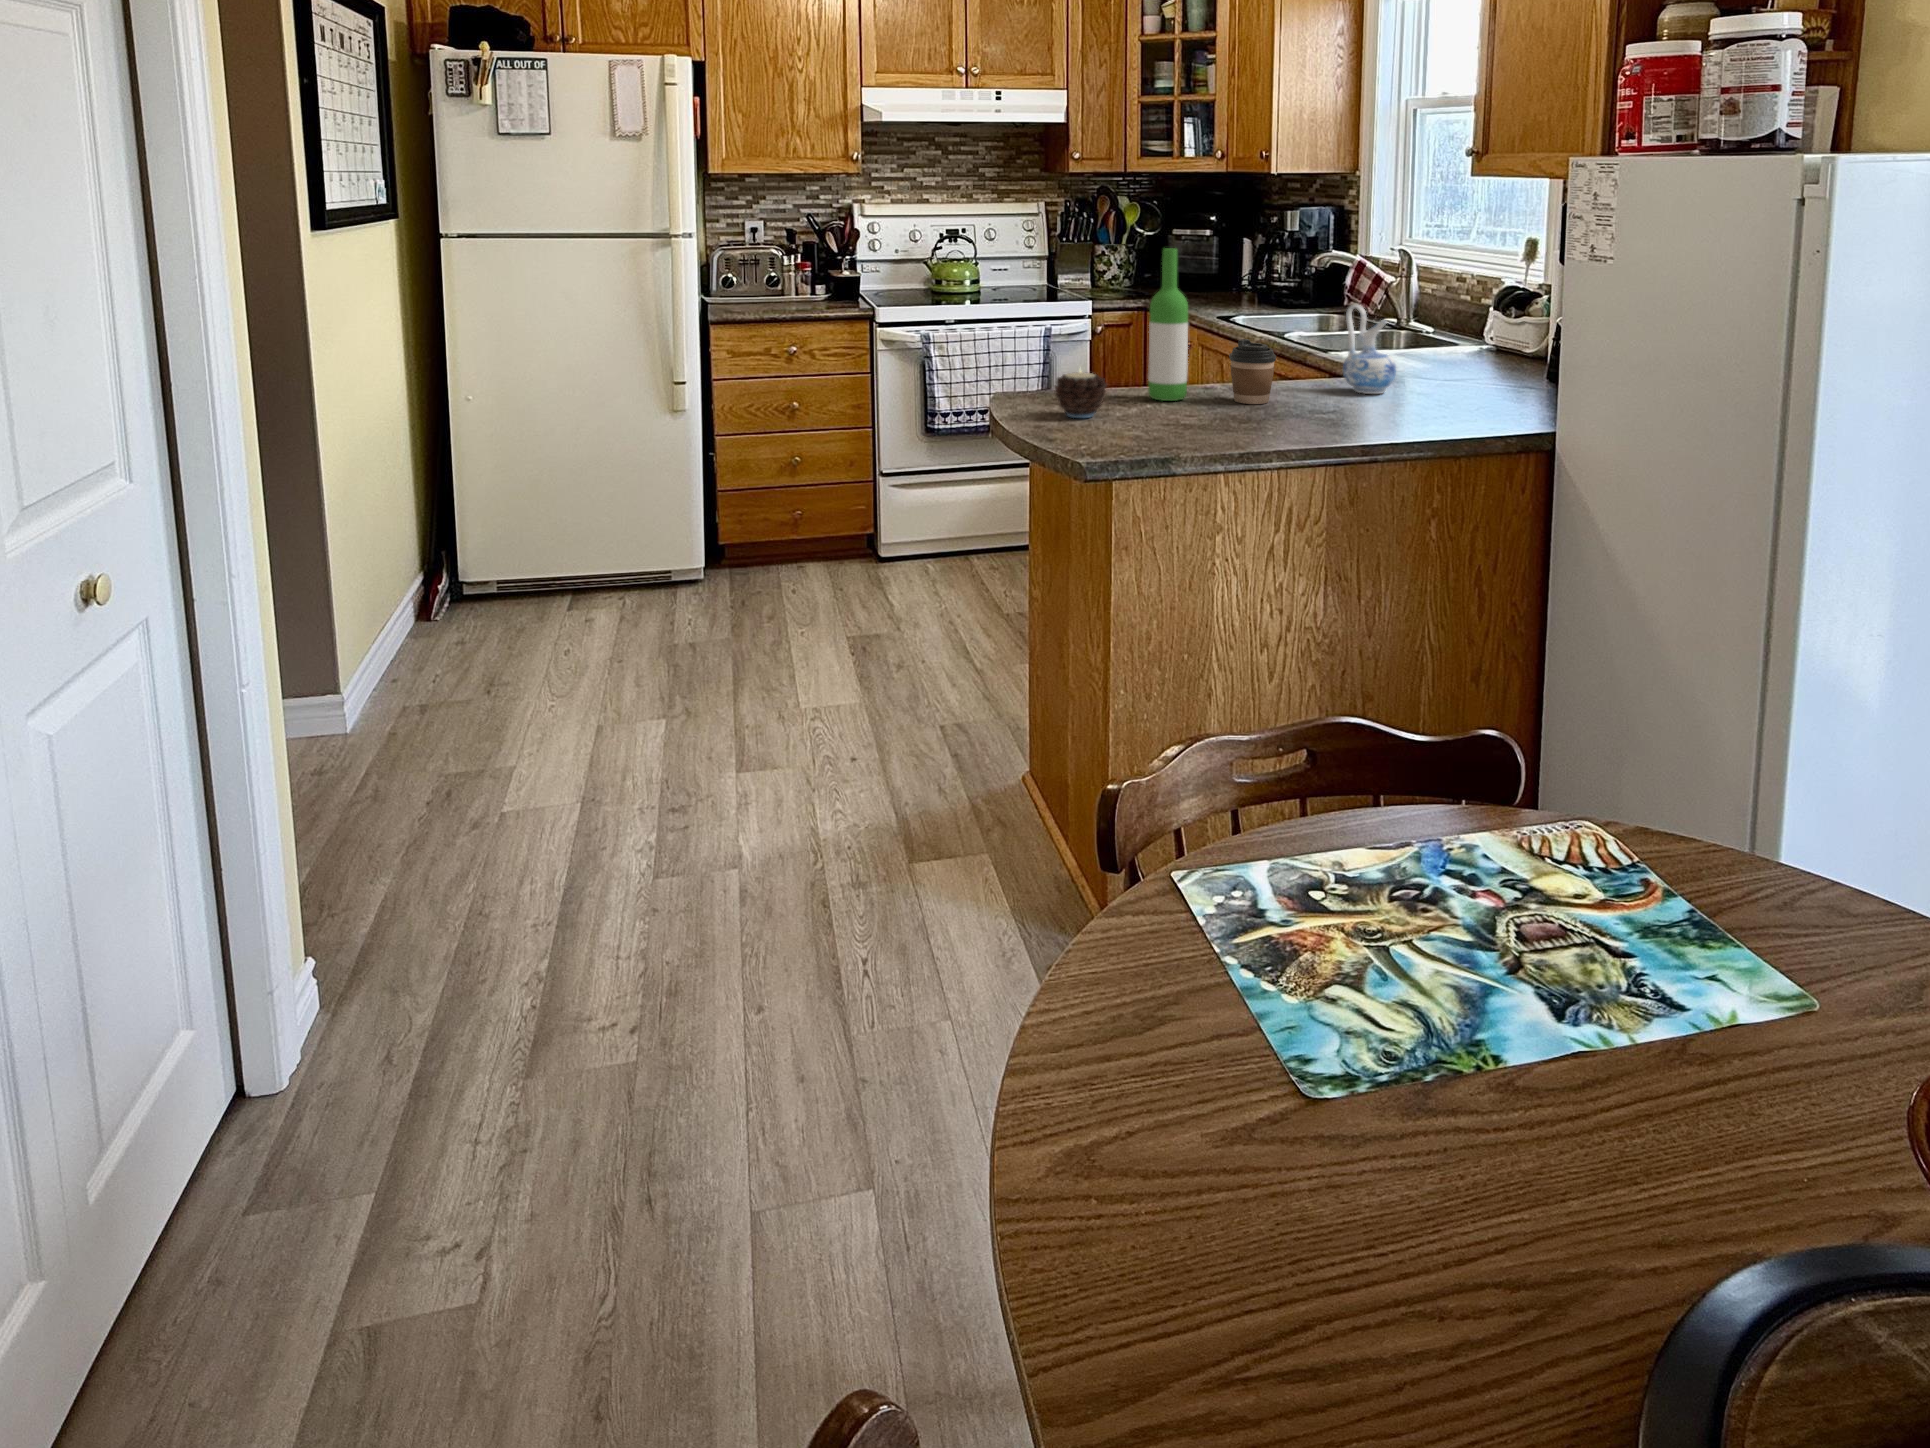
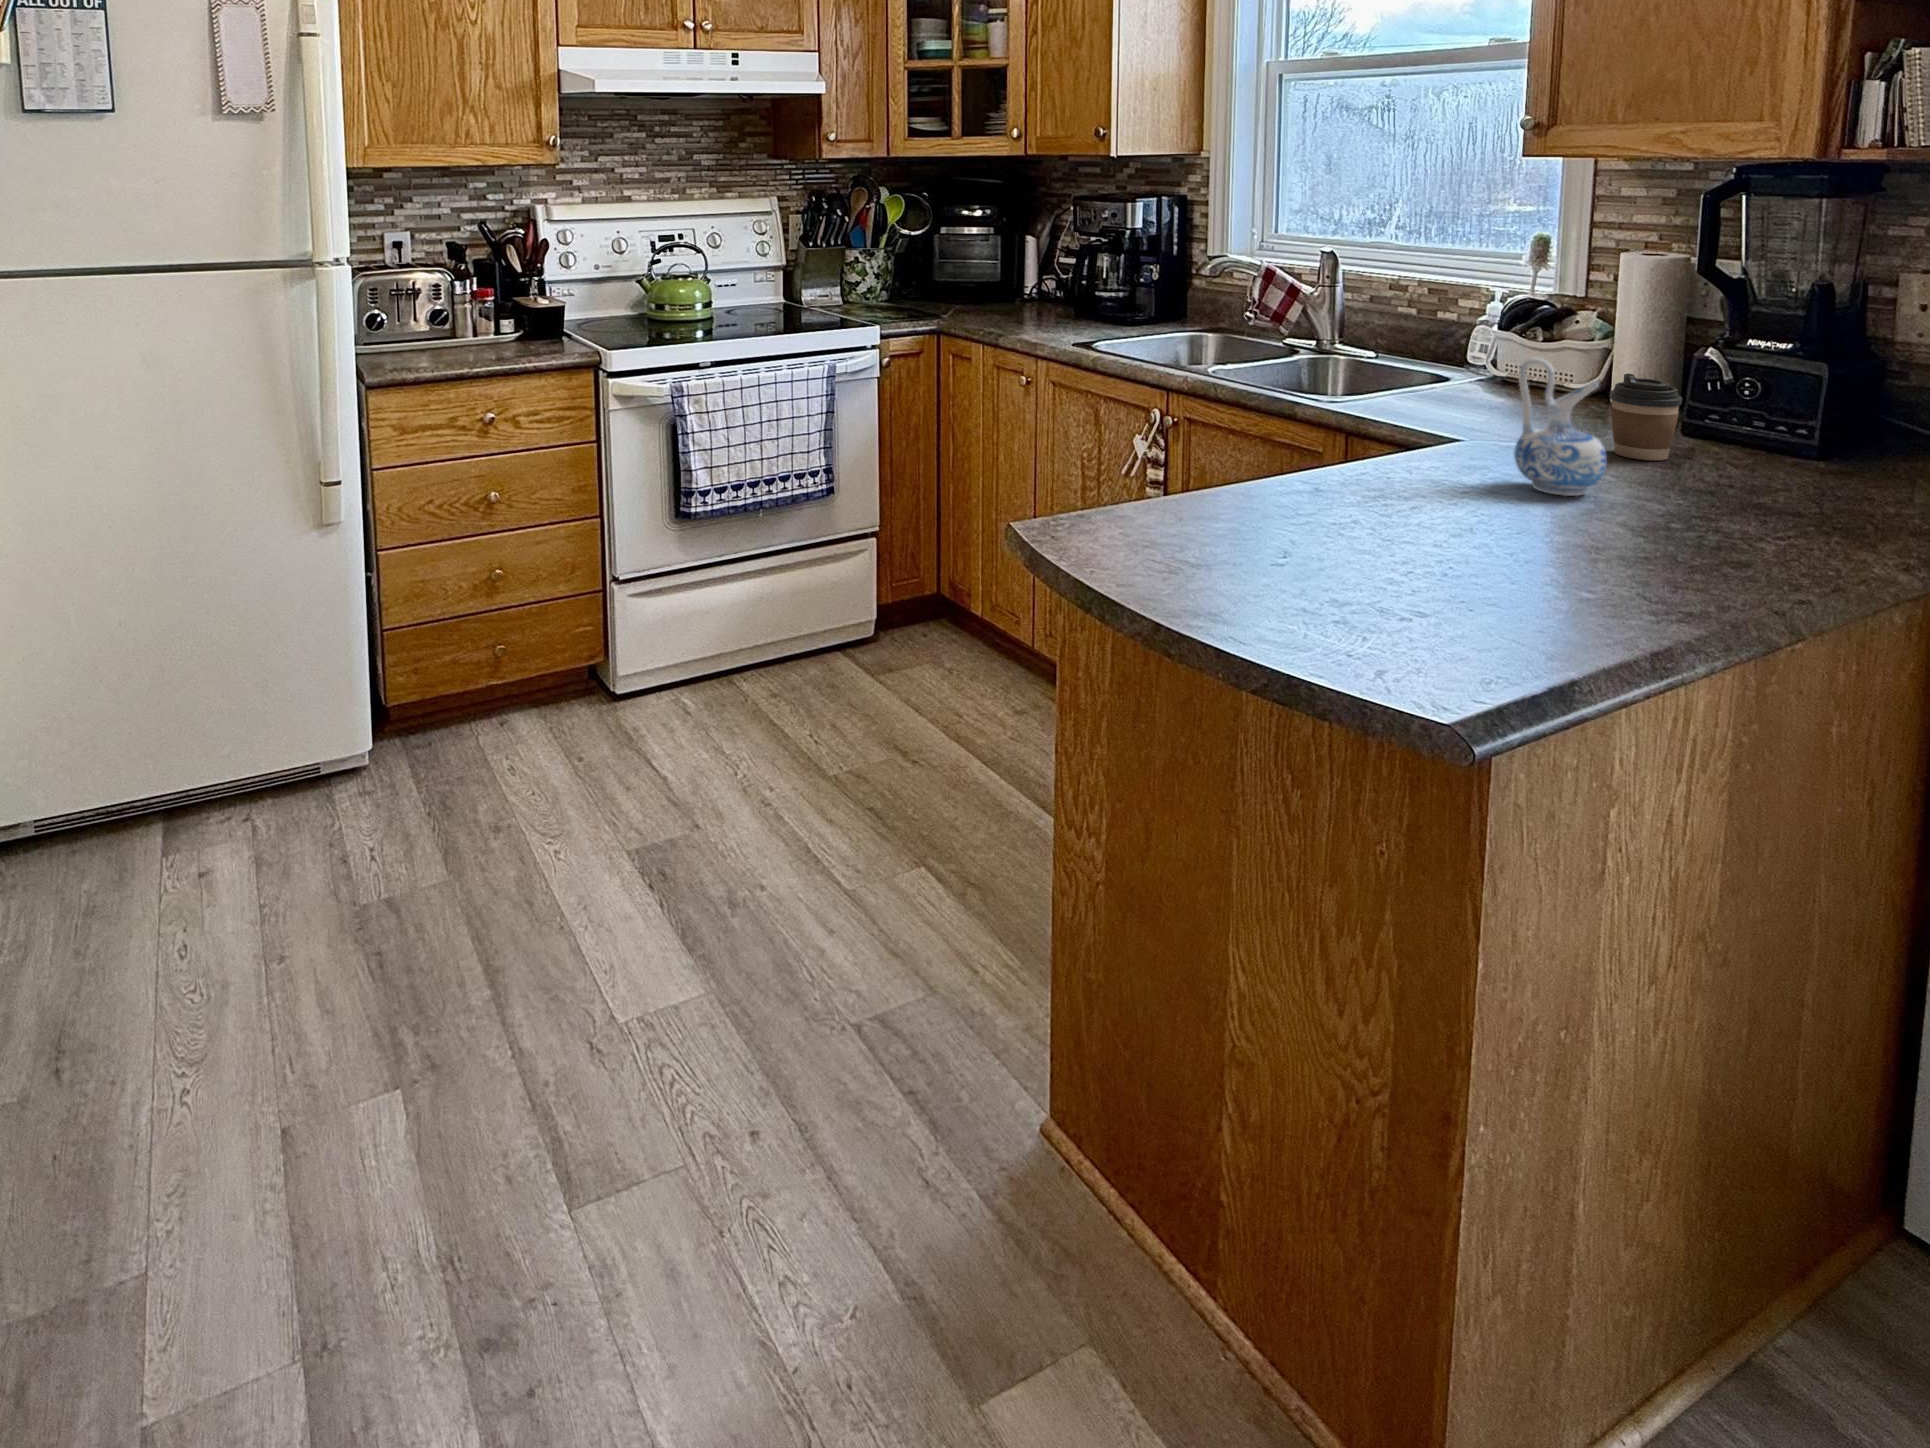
wine bottle: present [1148,248,1188,401] -> none [1281,285,1355,538]
coffee cup: present [1229,339,1276,404] -> present [1610,374,1682,460]
candle: present [1055,371,1106,418] -> none [1214,507,1316,603]

